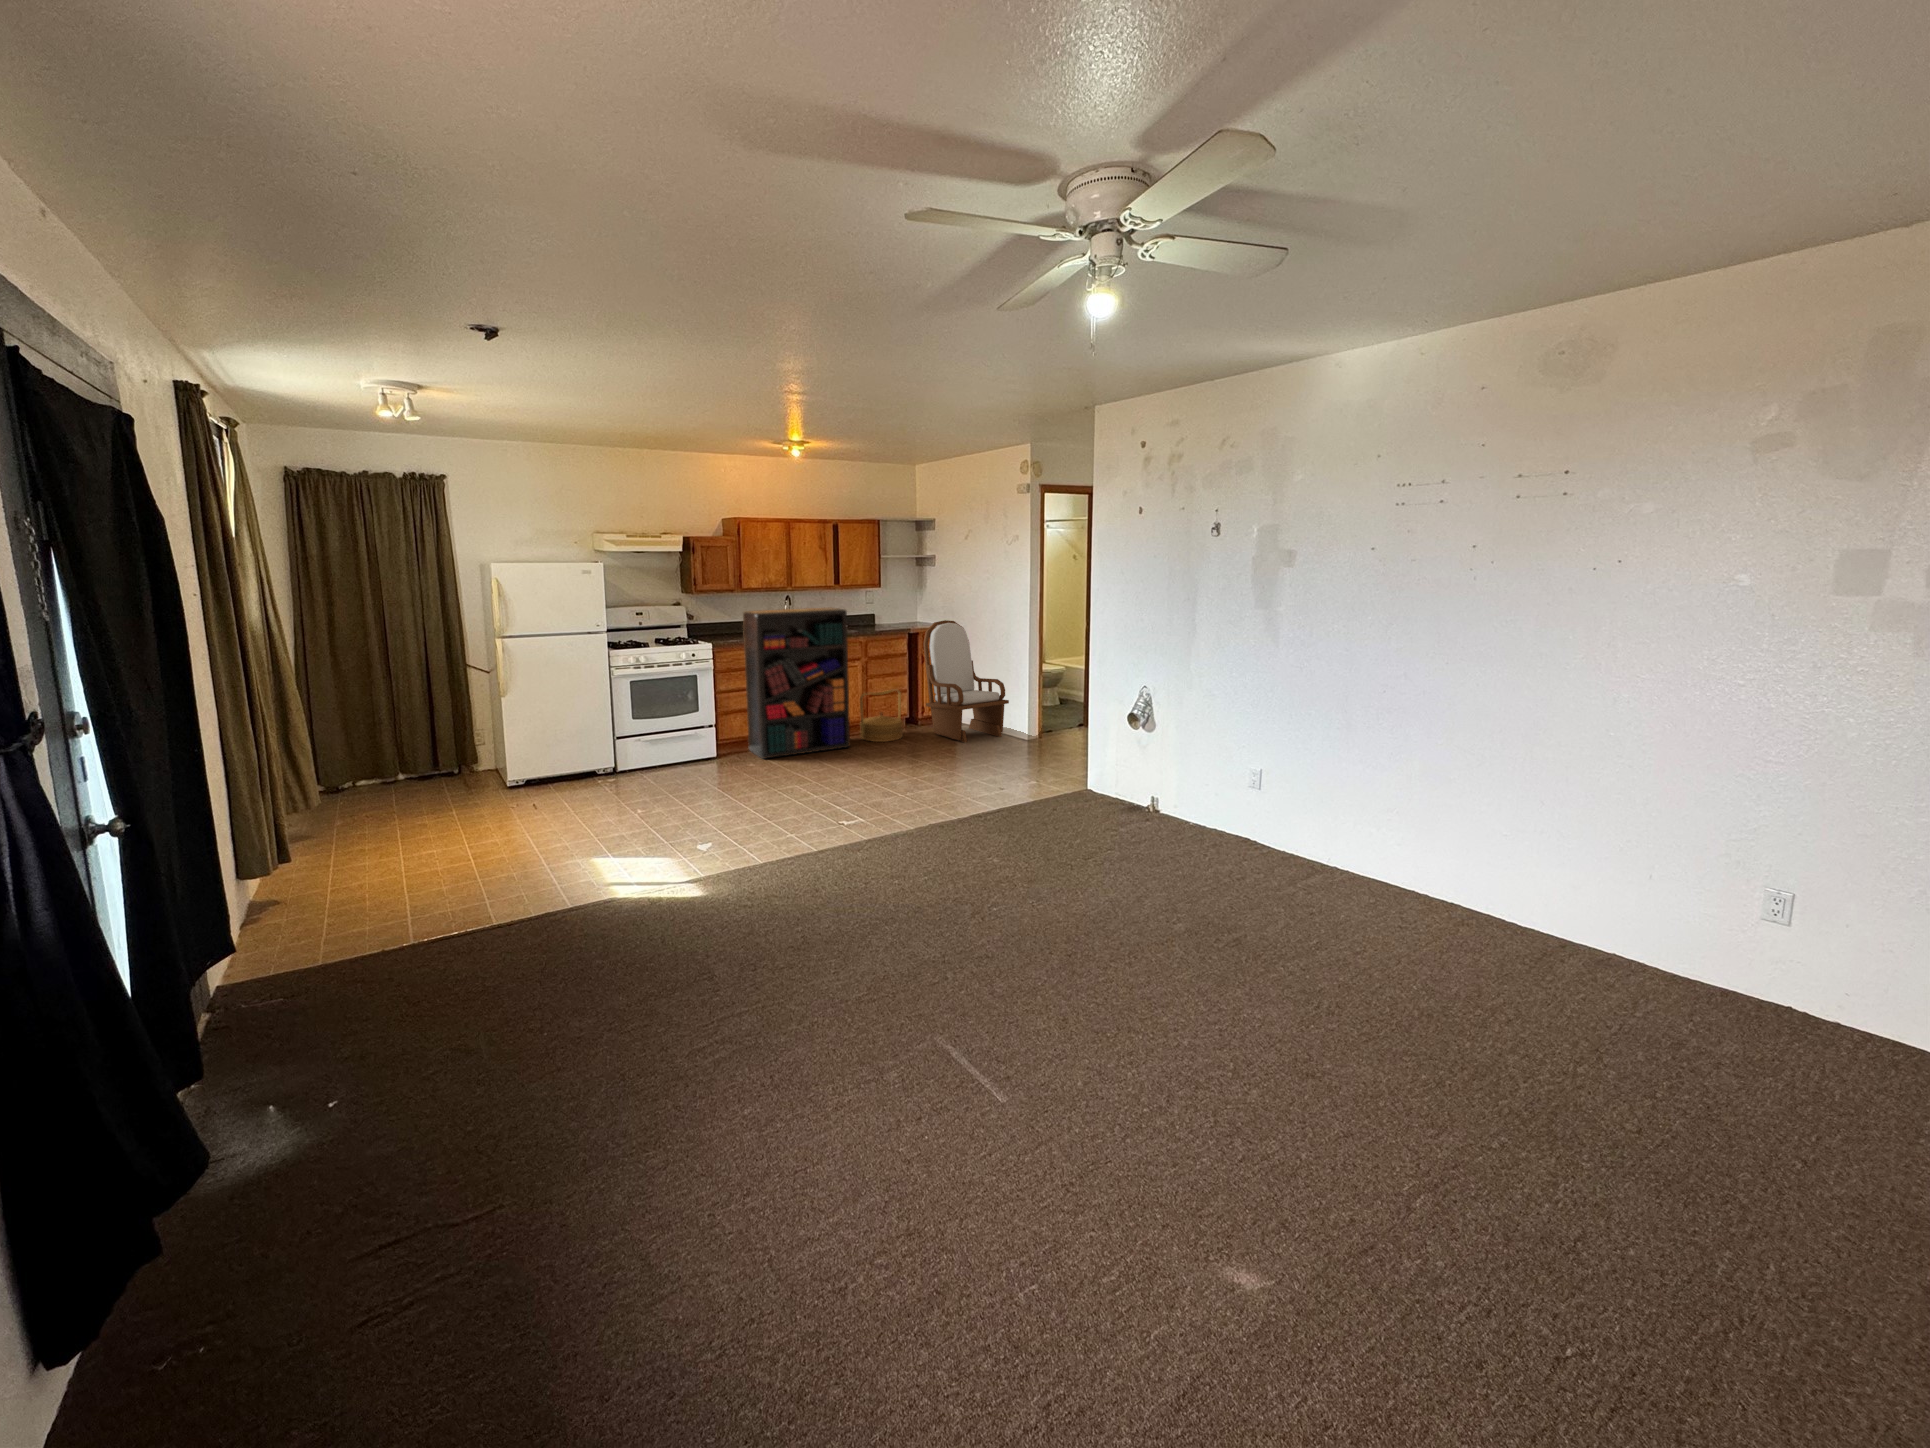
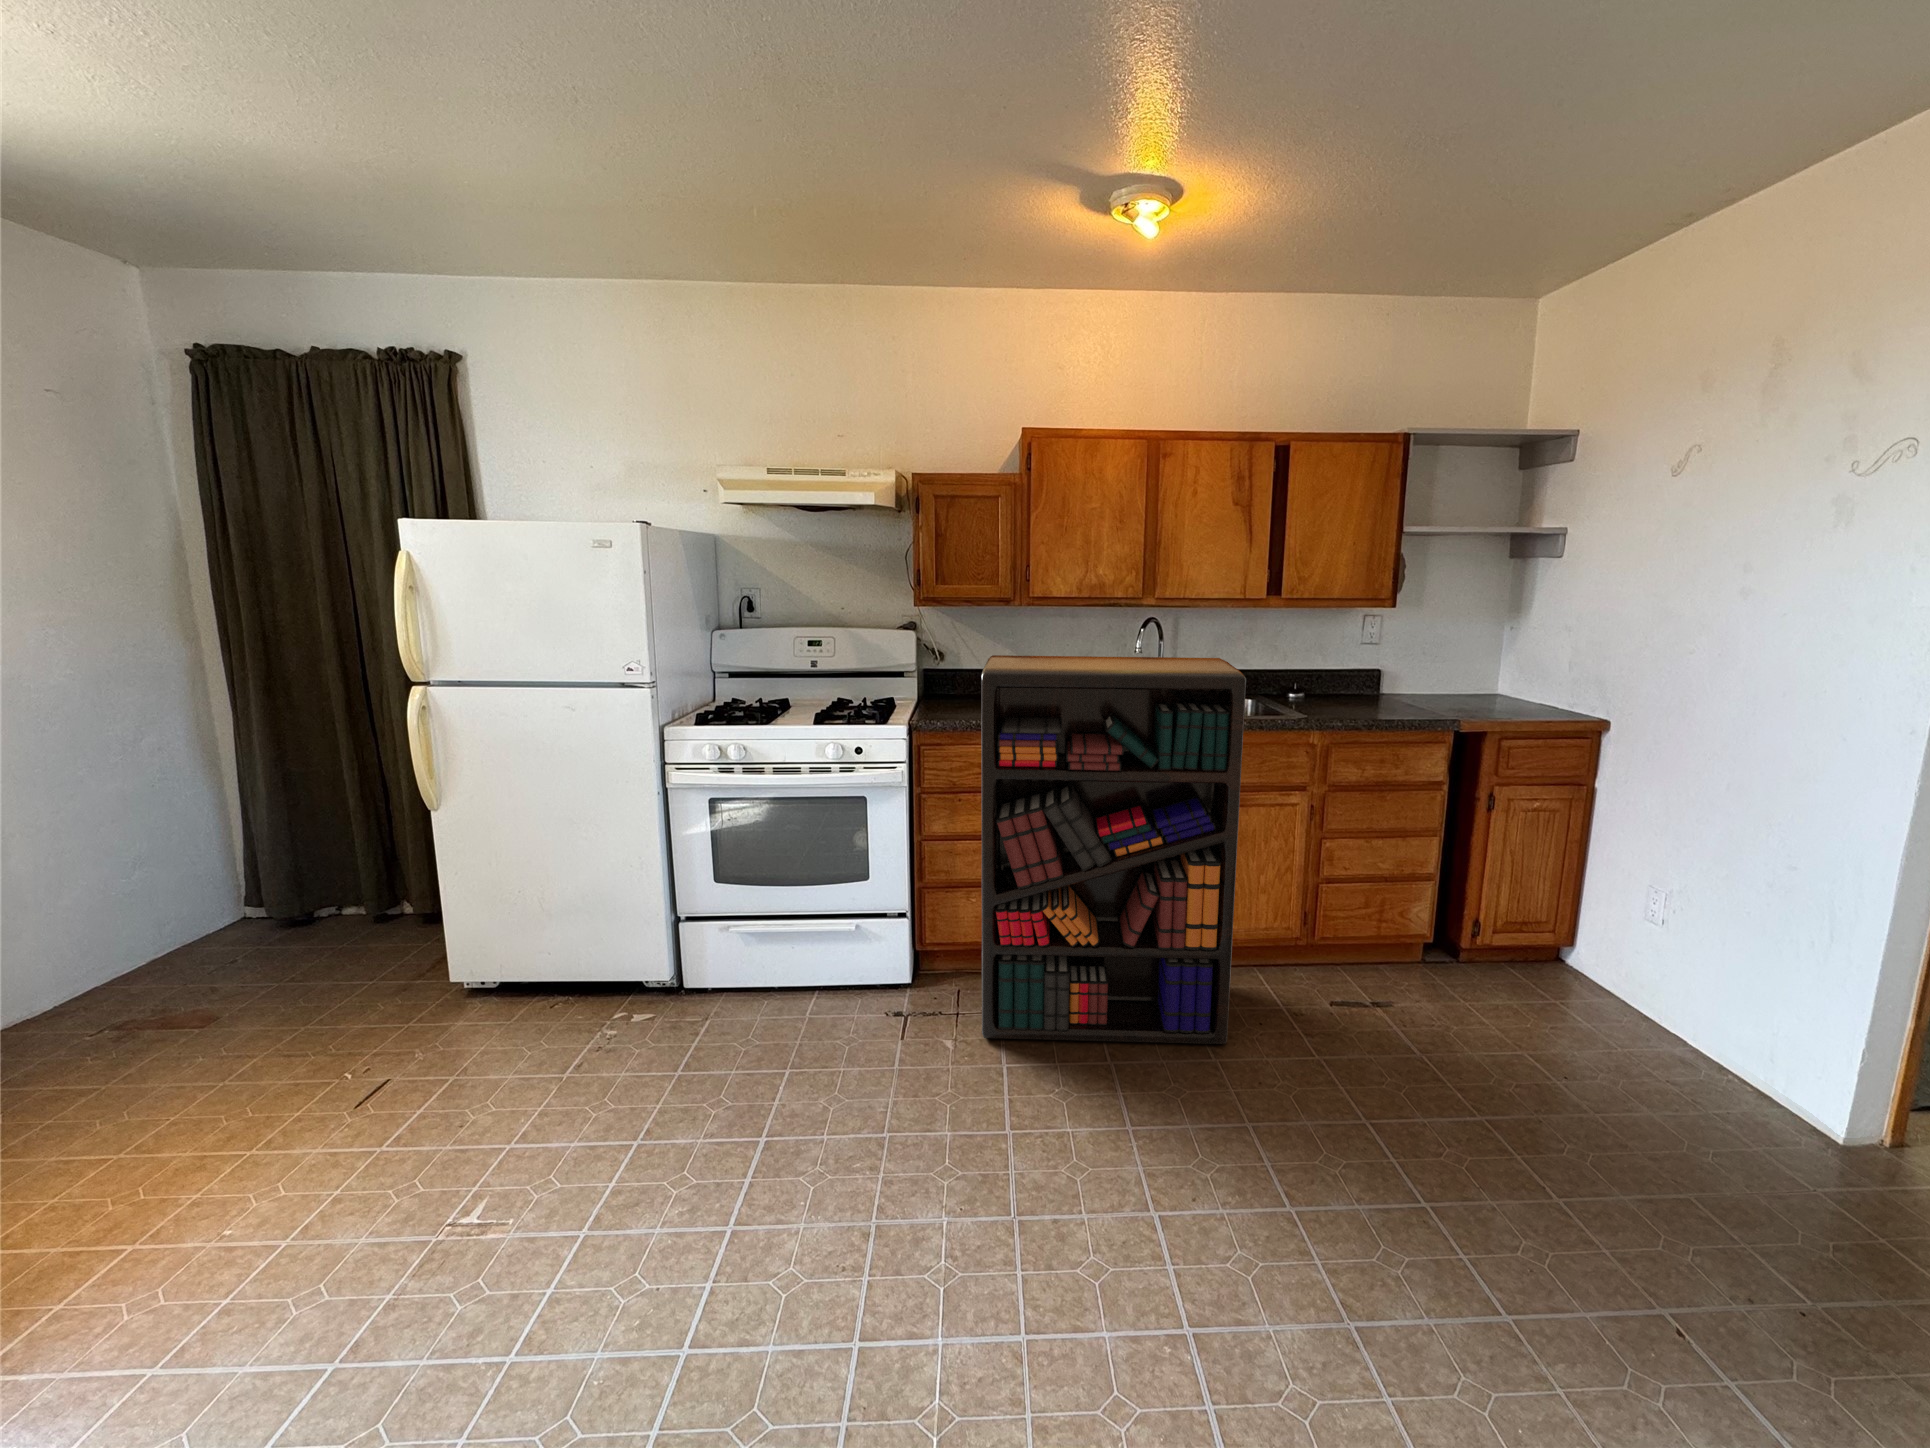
armchair: present [923,620,1009,743] -> none [1480,717,1793,1131]
woven basket: present [860,690,903,742] -> none [1277,888,1407,1040]

